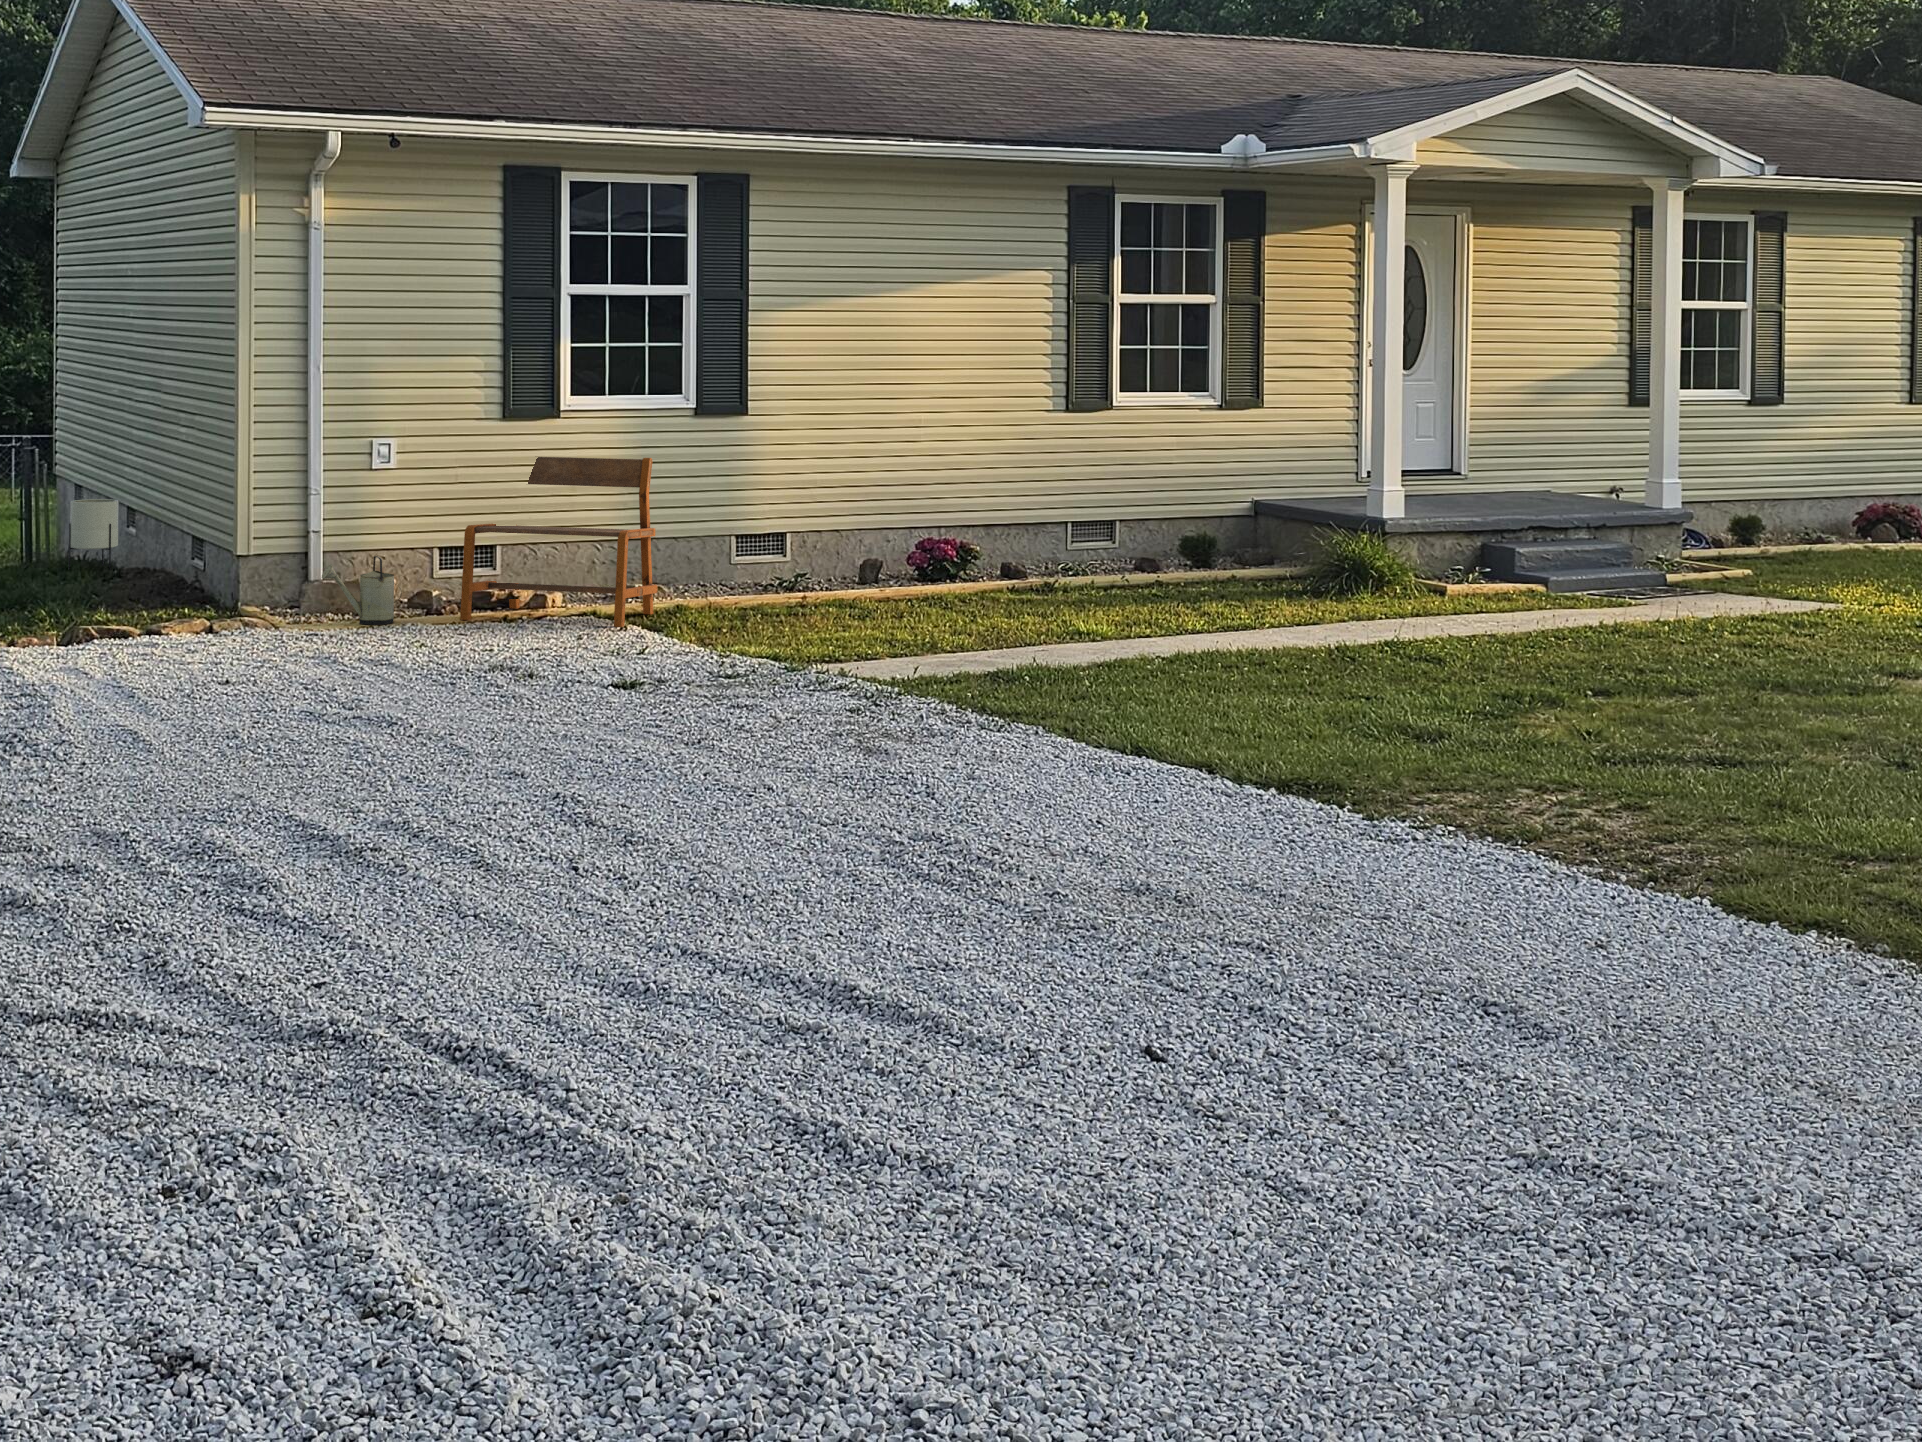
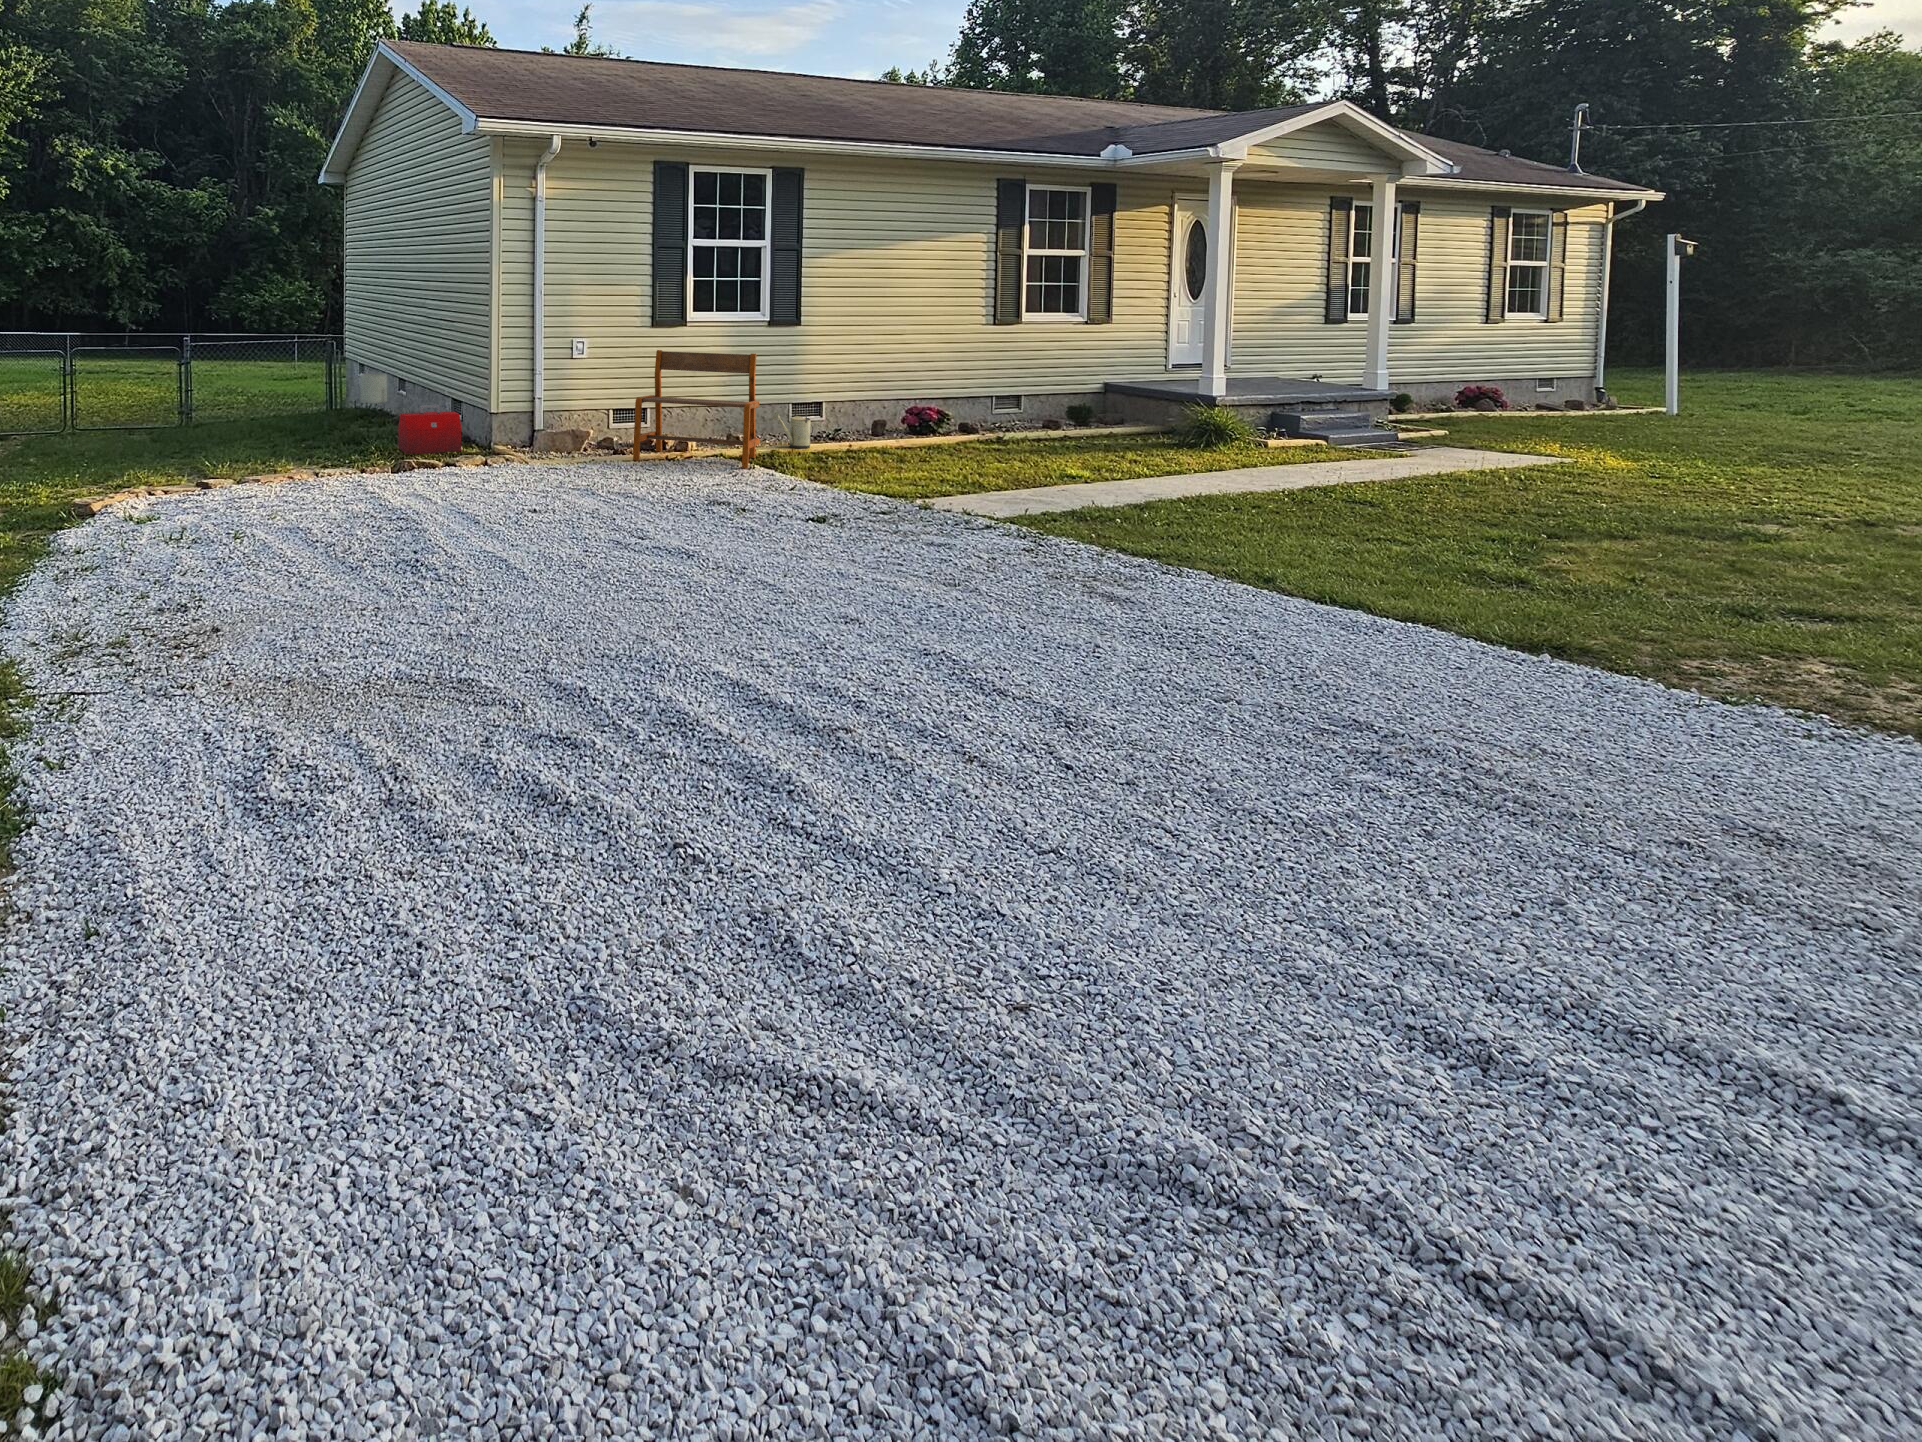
toolbox: none [106,542,204,618] -> present [398,405,461,454]
watering can: present [322,556,401,625] -> present [771,407,813,449]

